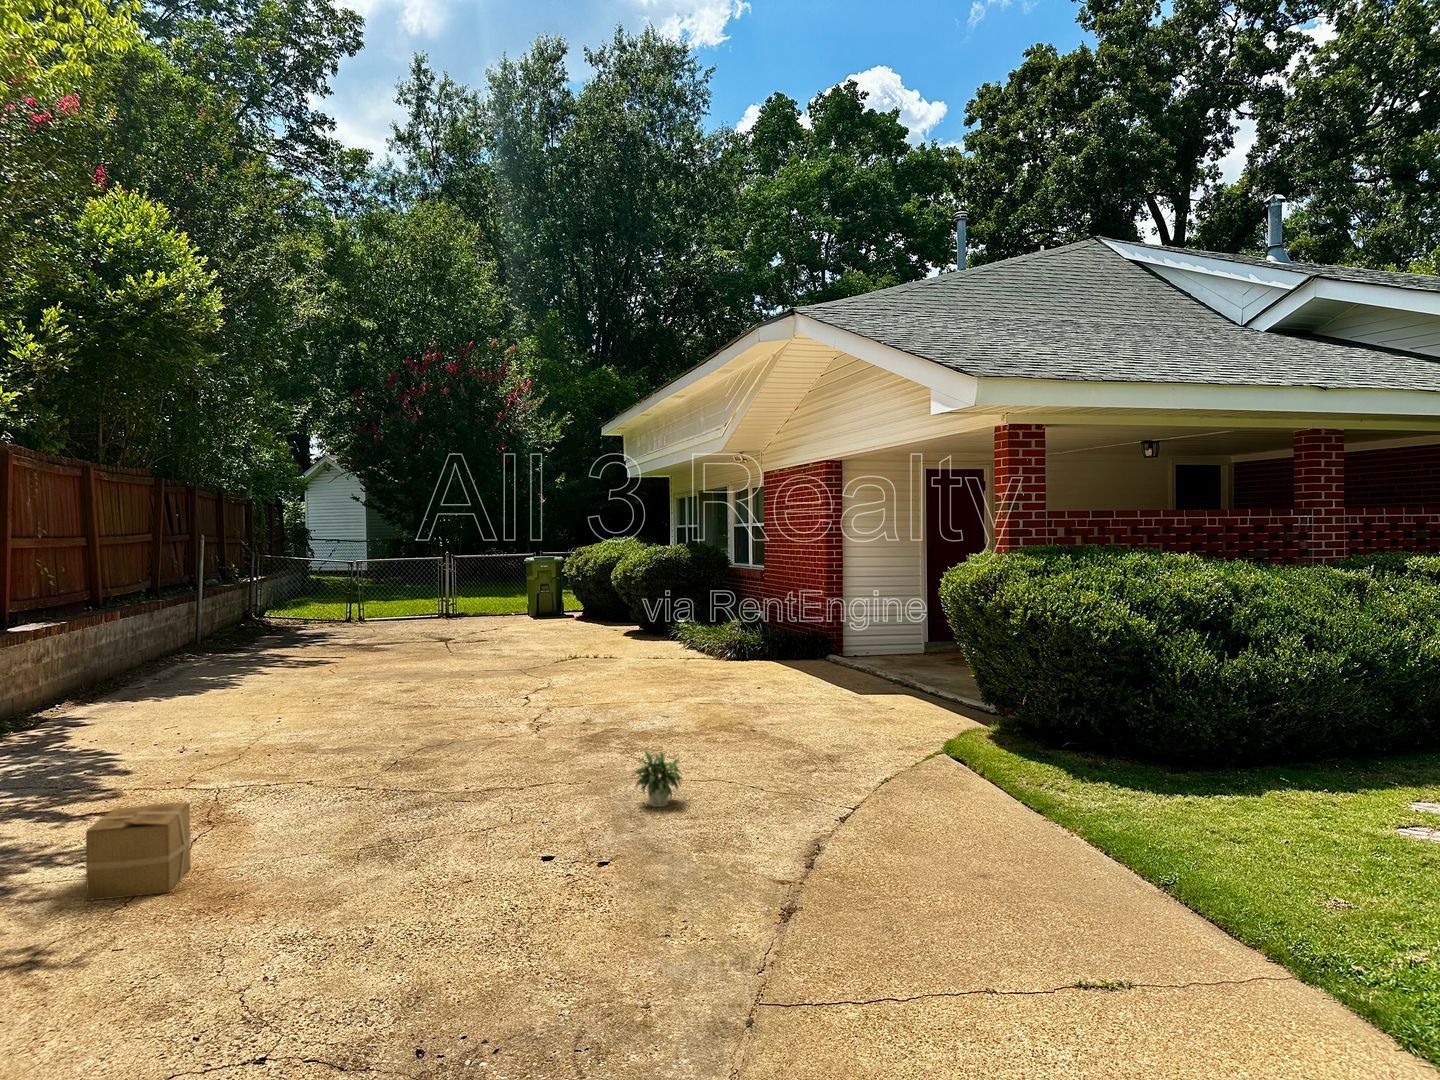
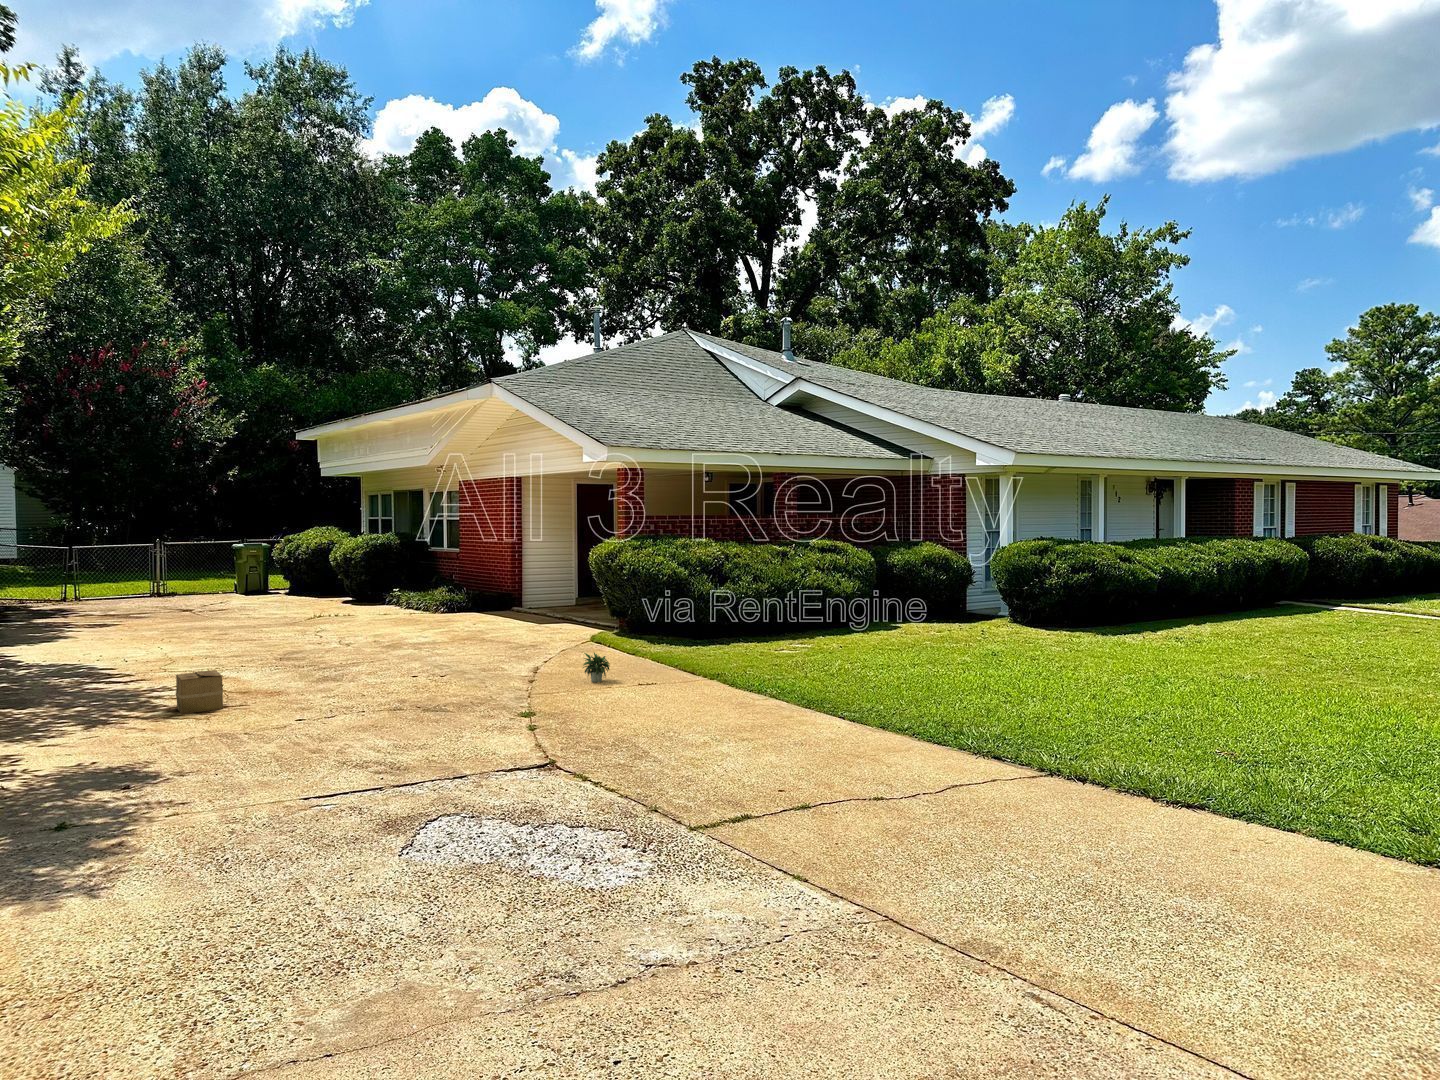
potted plant: present [634,751,682,807] -> present [583,653,610,682]

